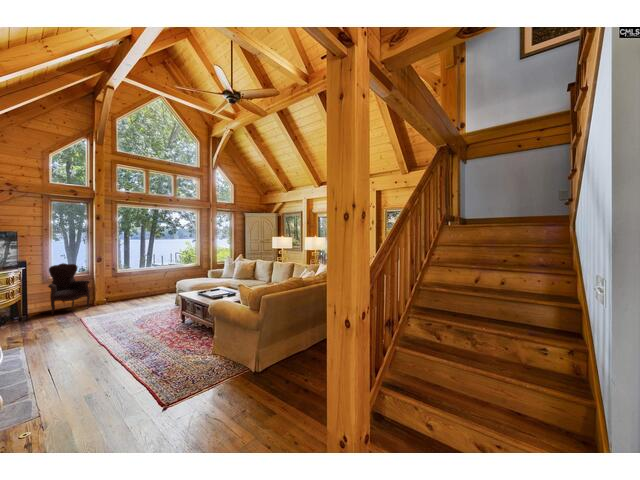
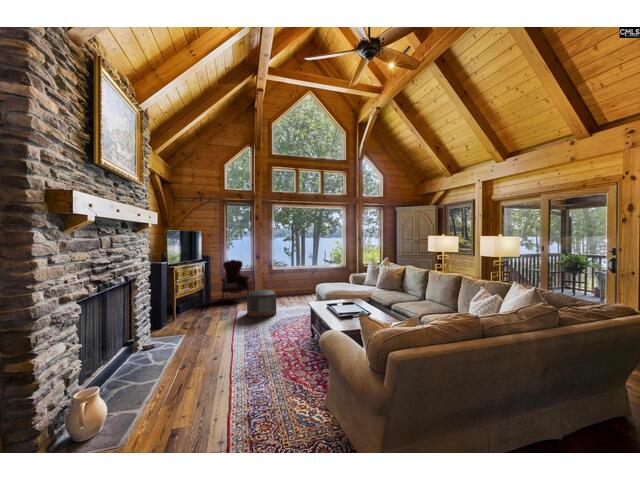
pouf: none [97,290,134,320] -> present [247,290,277,319]

